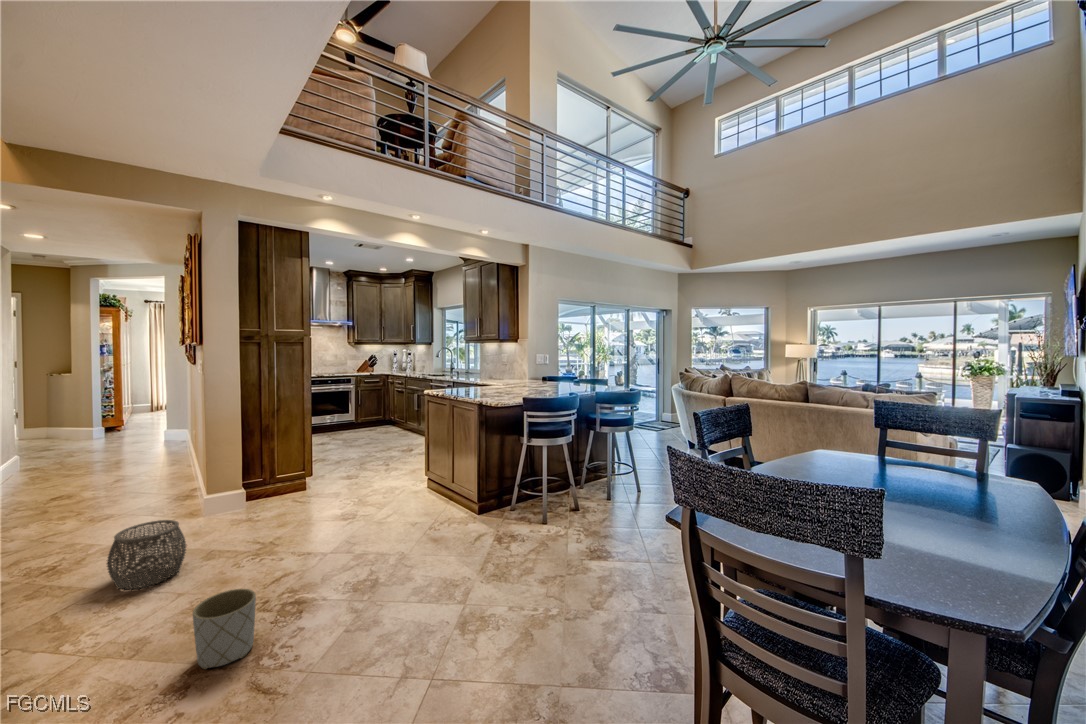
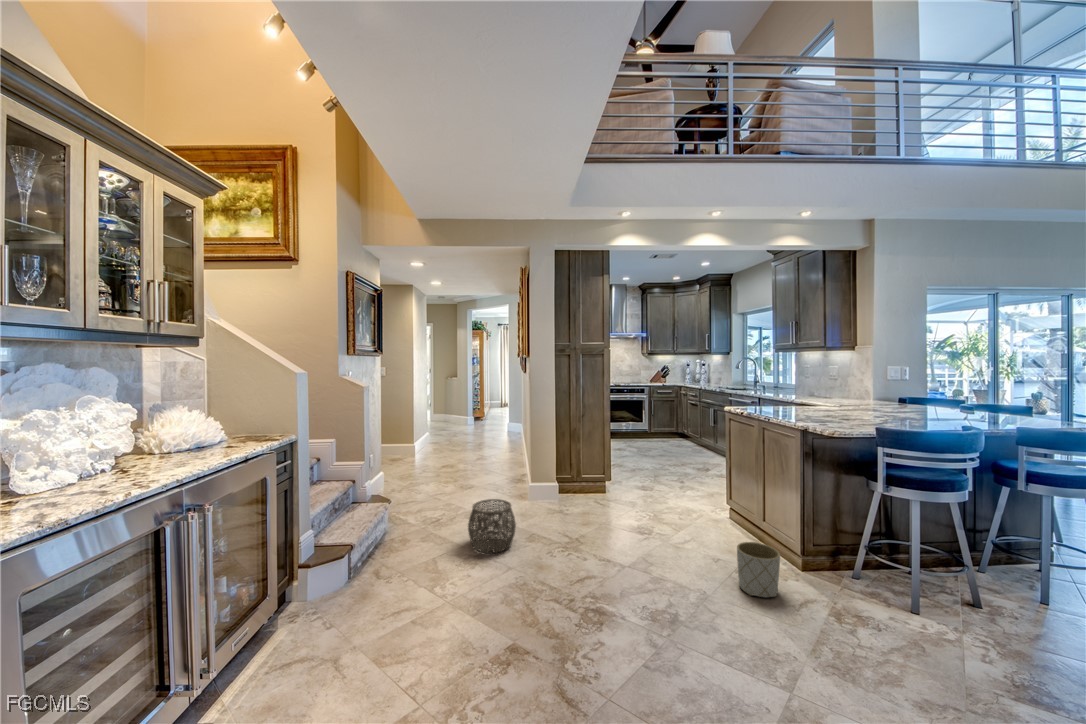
planter: present [193,589,256,669] -> present [737,542,780,597]

